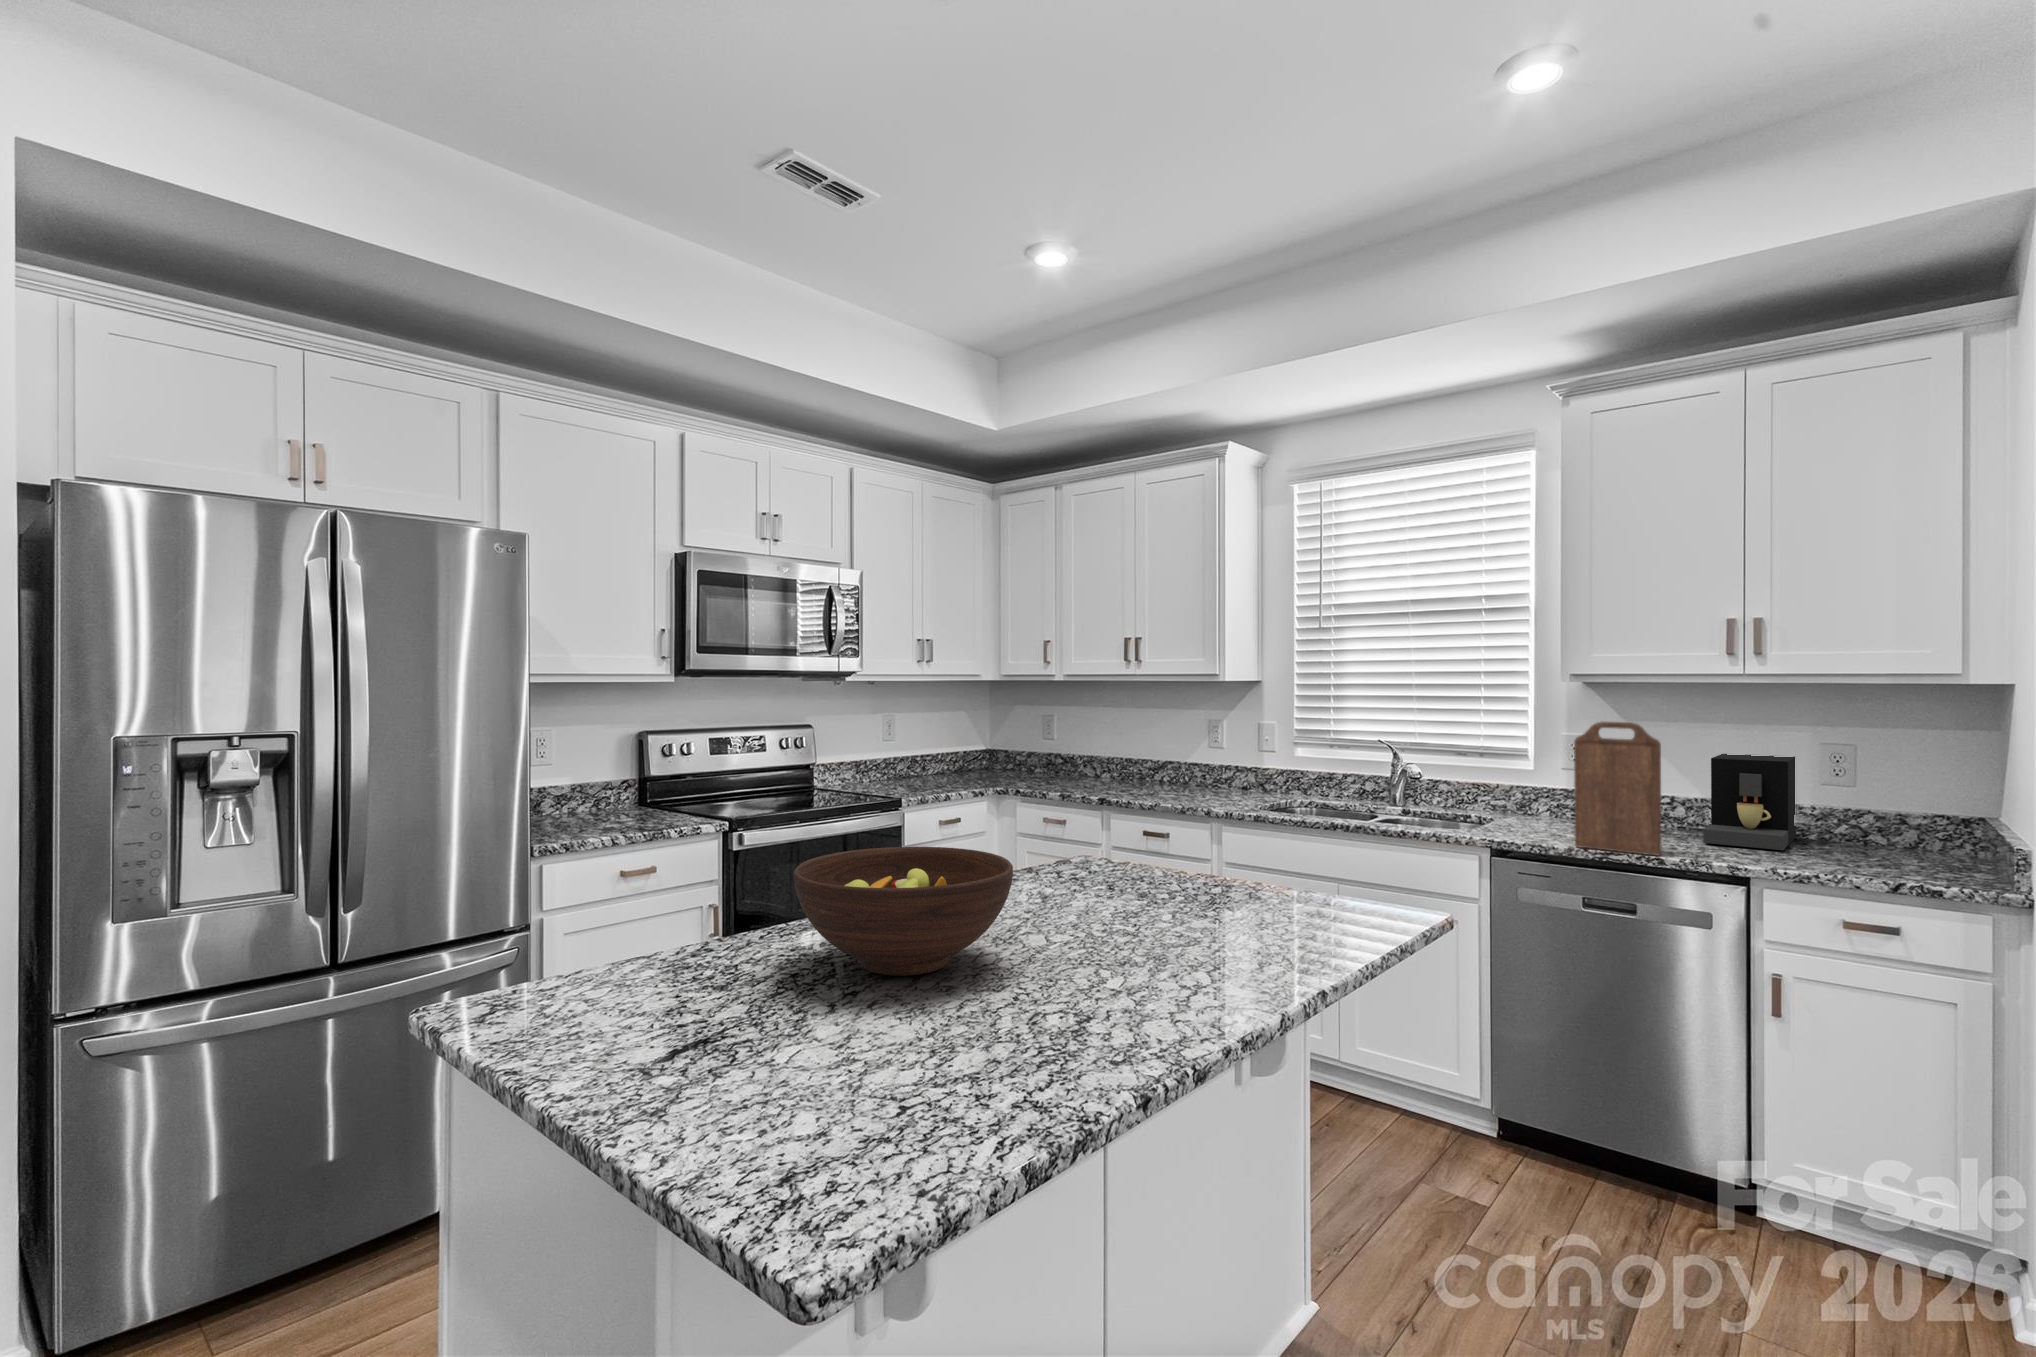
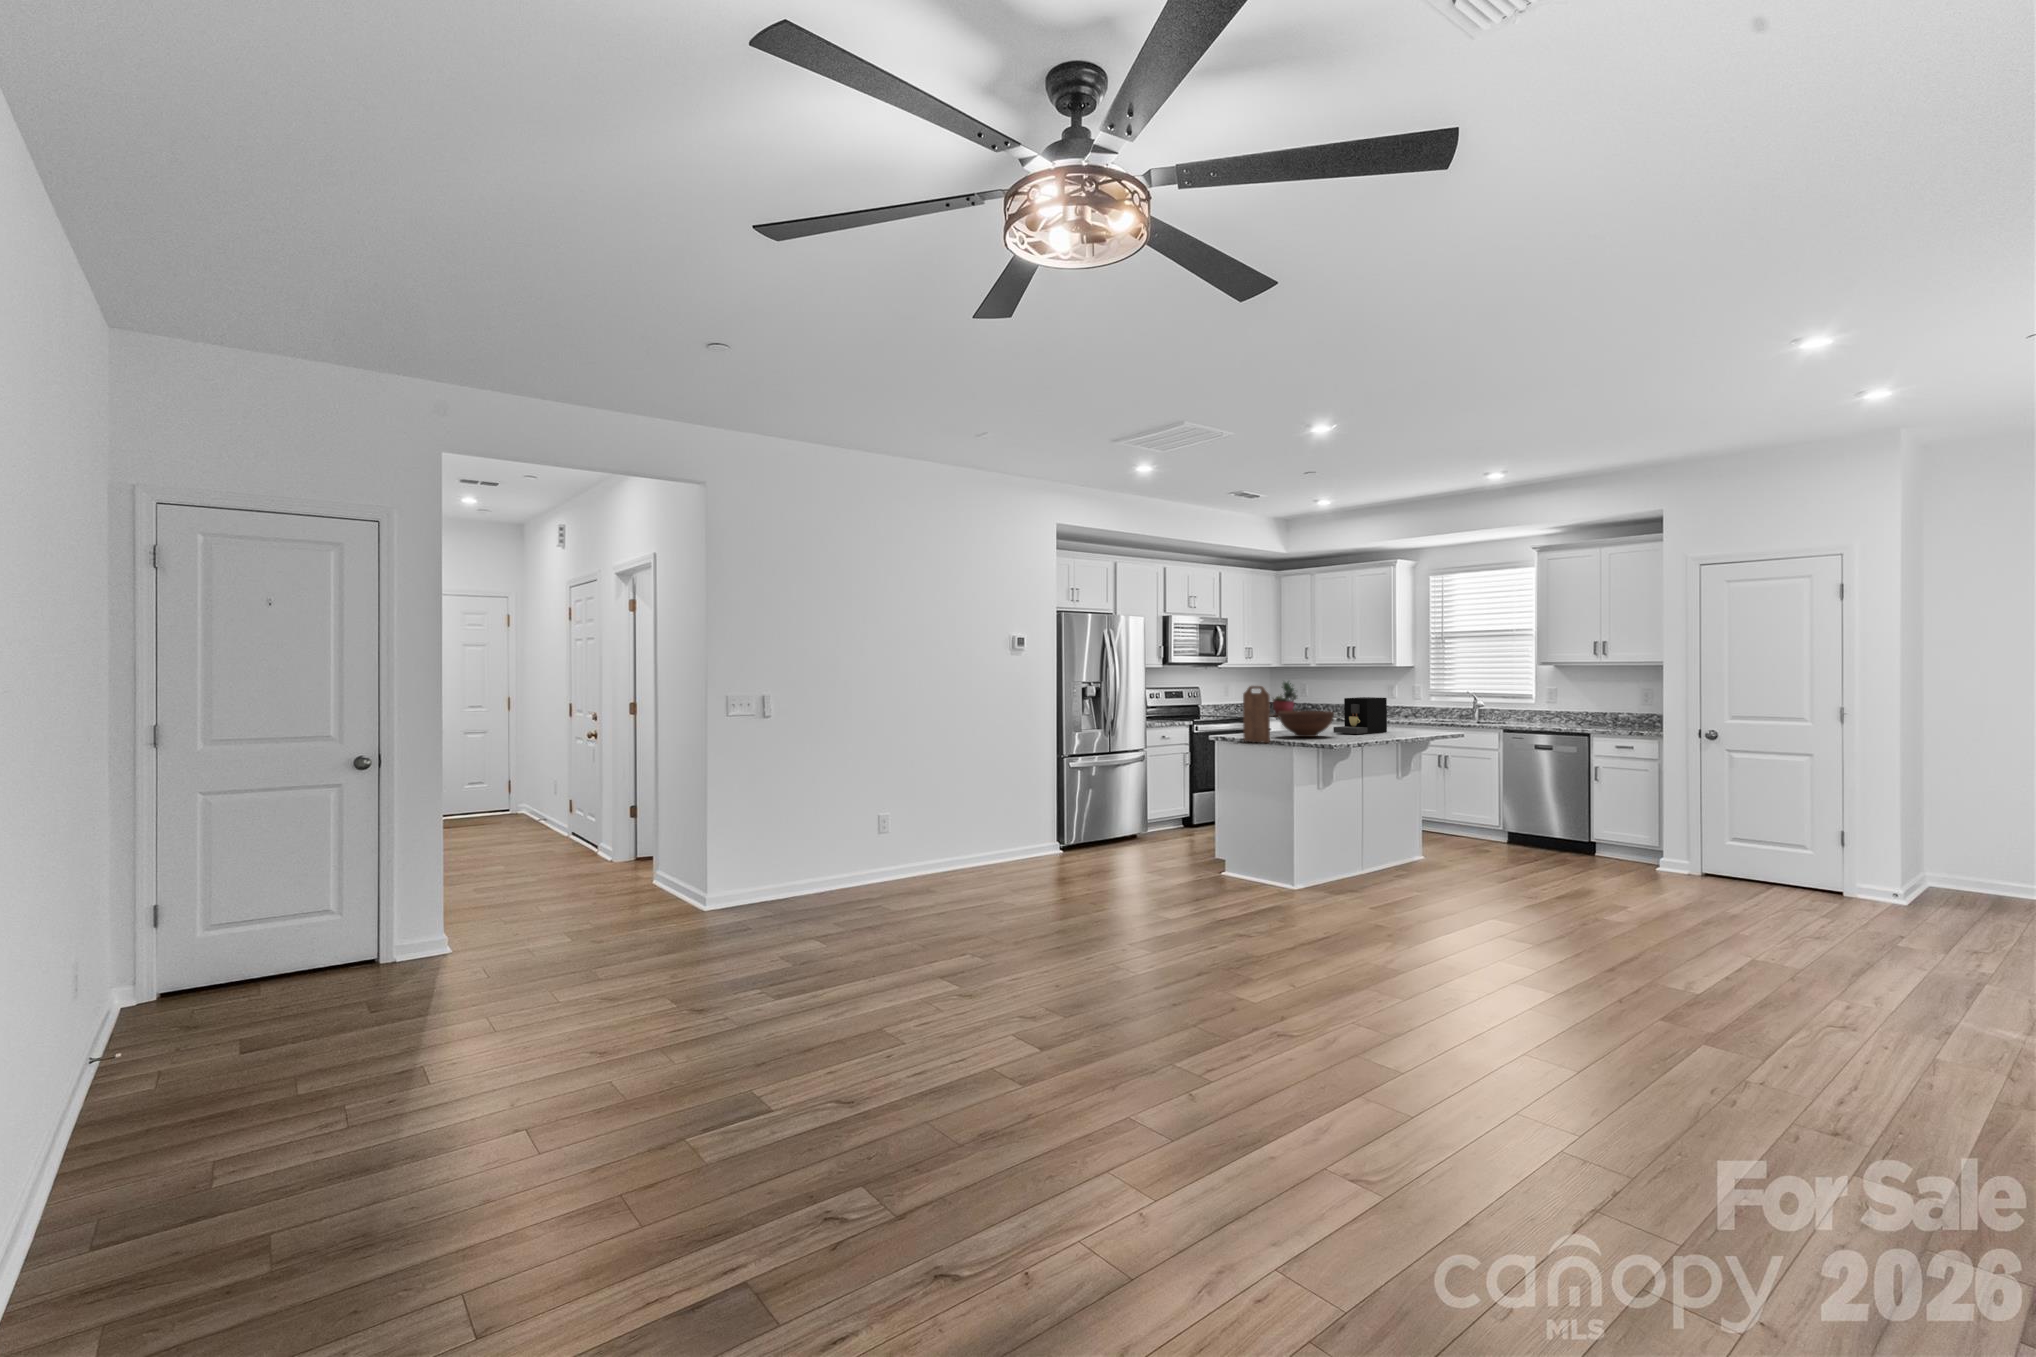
succulent plant: none [964,707,1047,787] -> present [1273,682,1297,716]
cutting board: present [1574,721,1661,856] -> present [1243,686,1270,743]
coffee maker: present [1703,754,1796,850] -> present [1333,697,1387,734]

